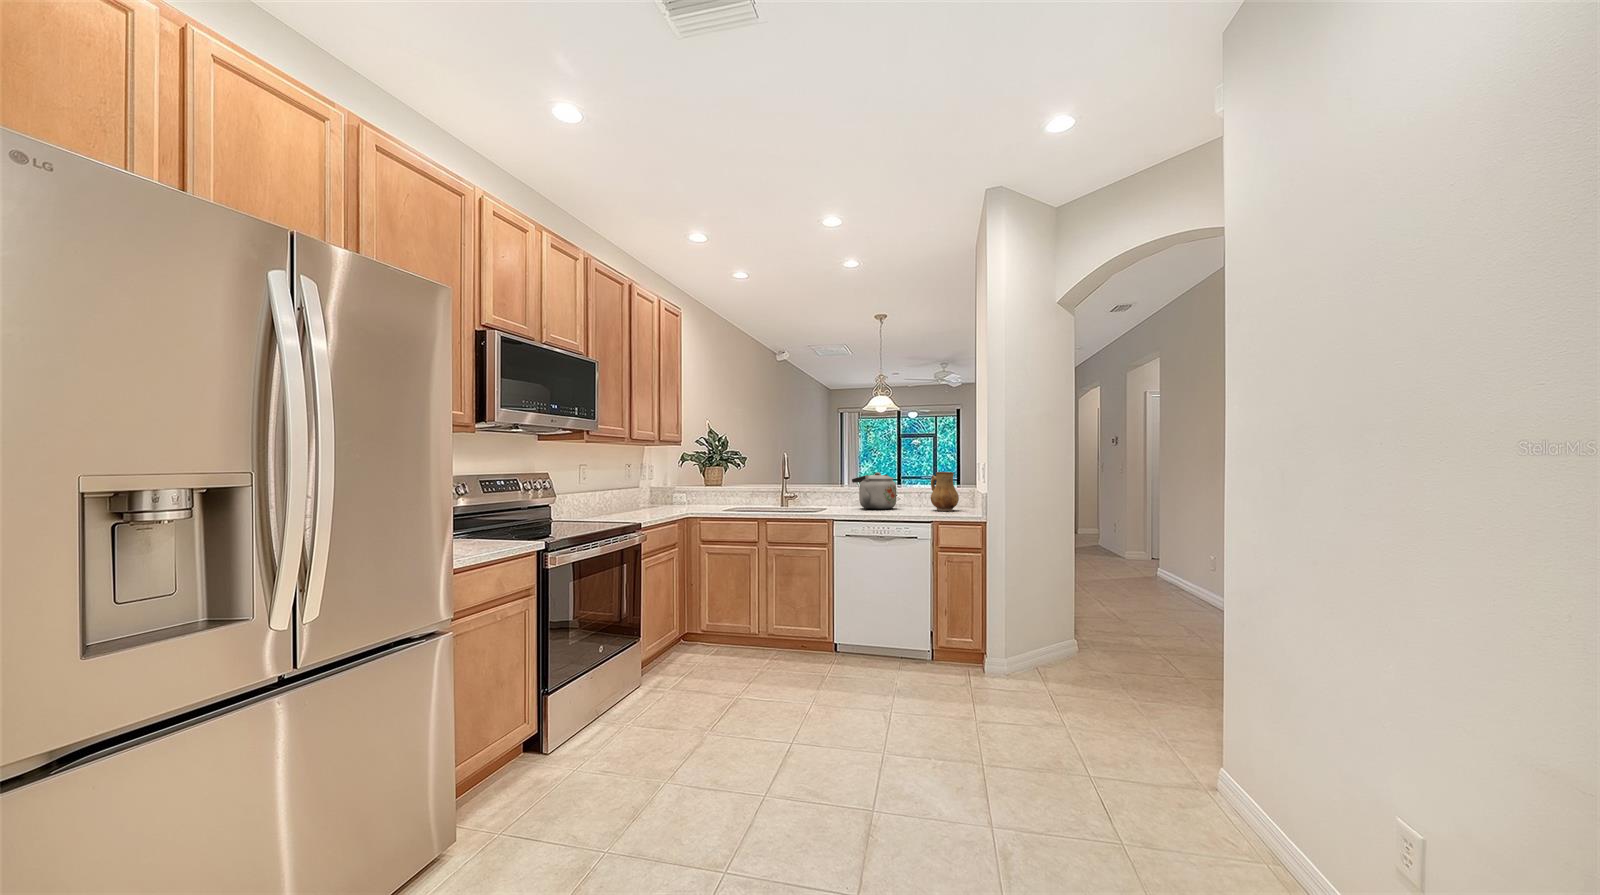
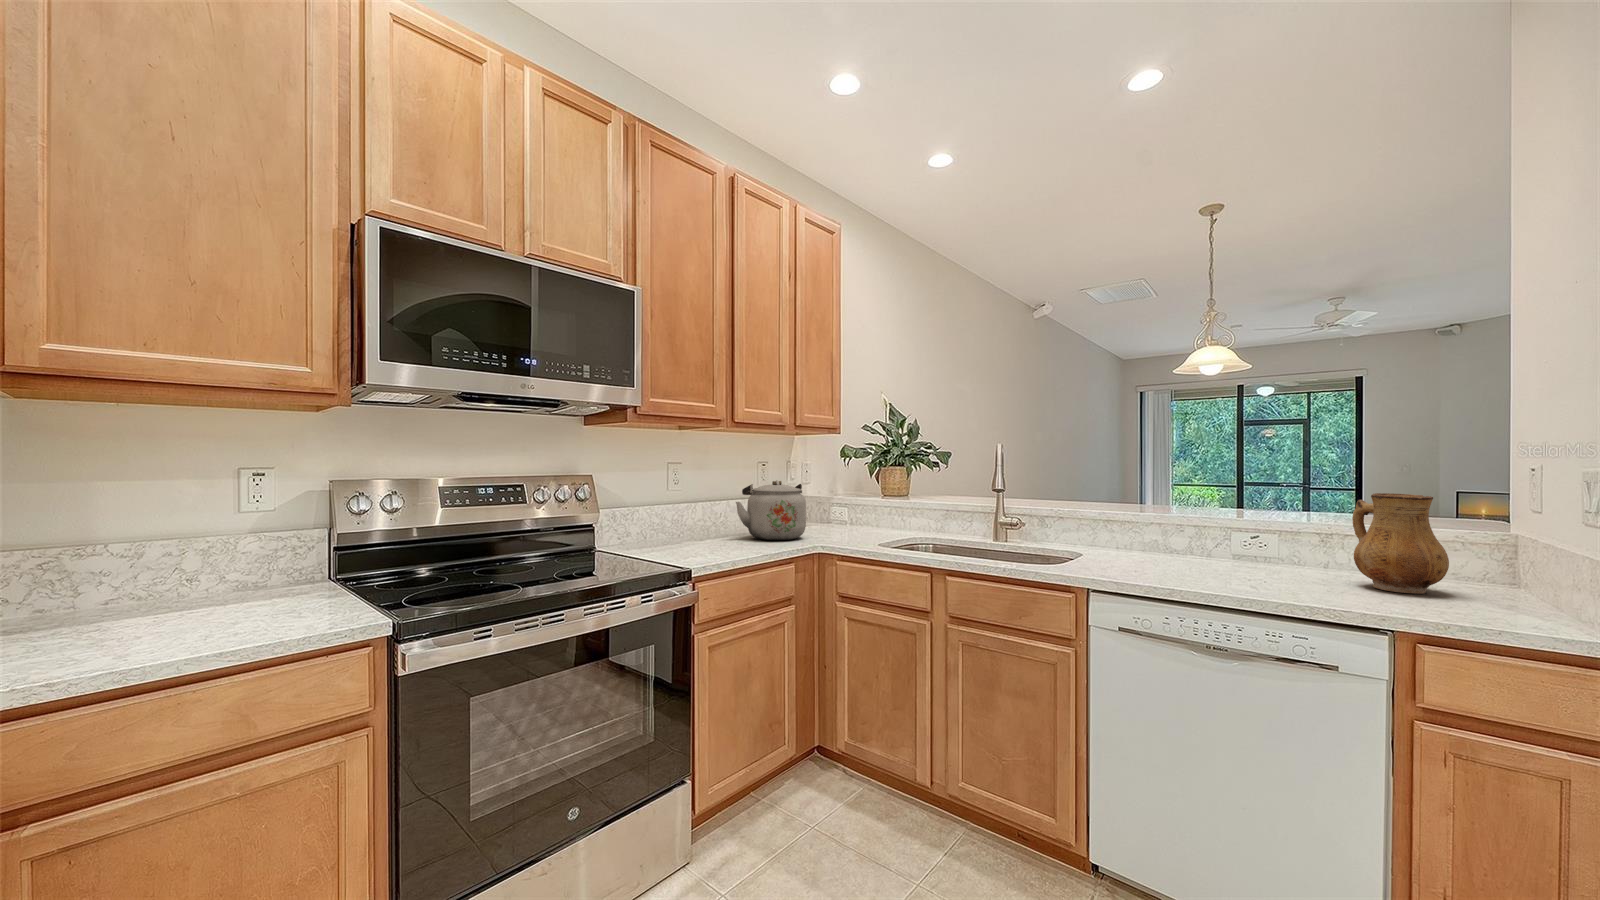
kettle: present [852,472,896,509] -> present [736,480,806,540]

